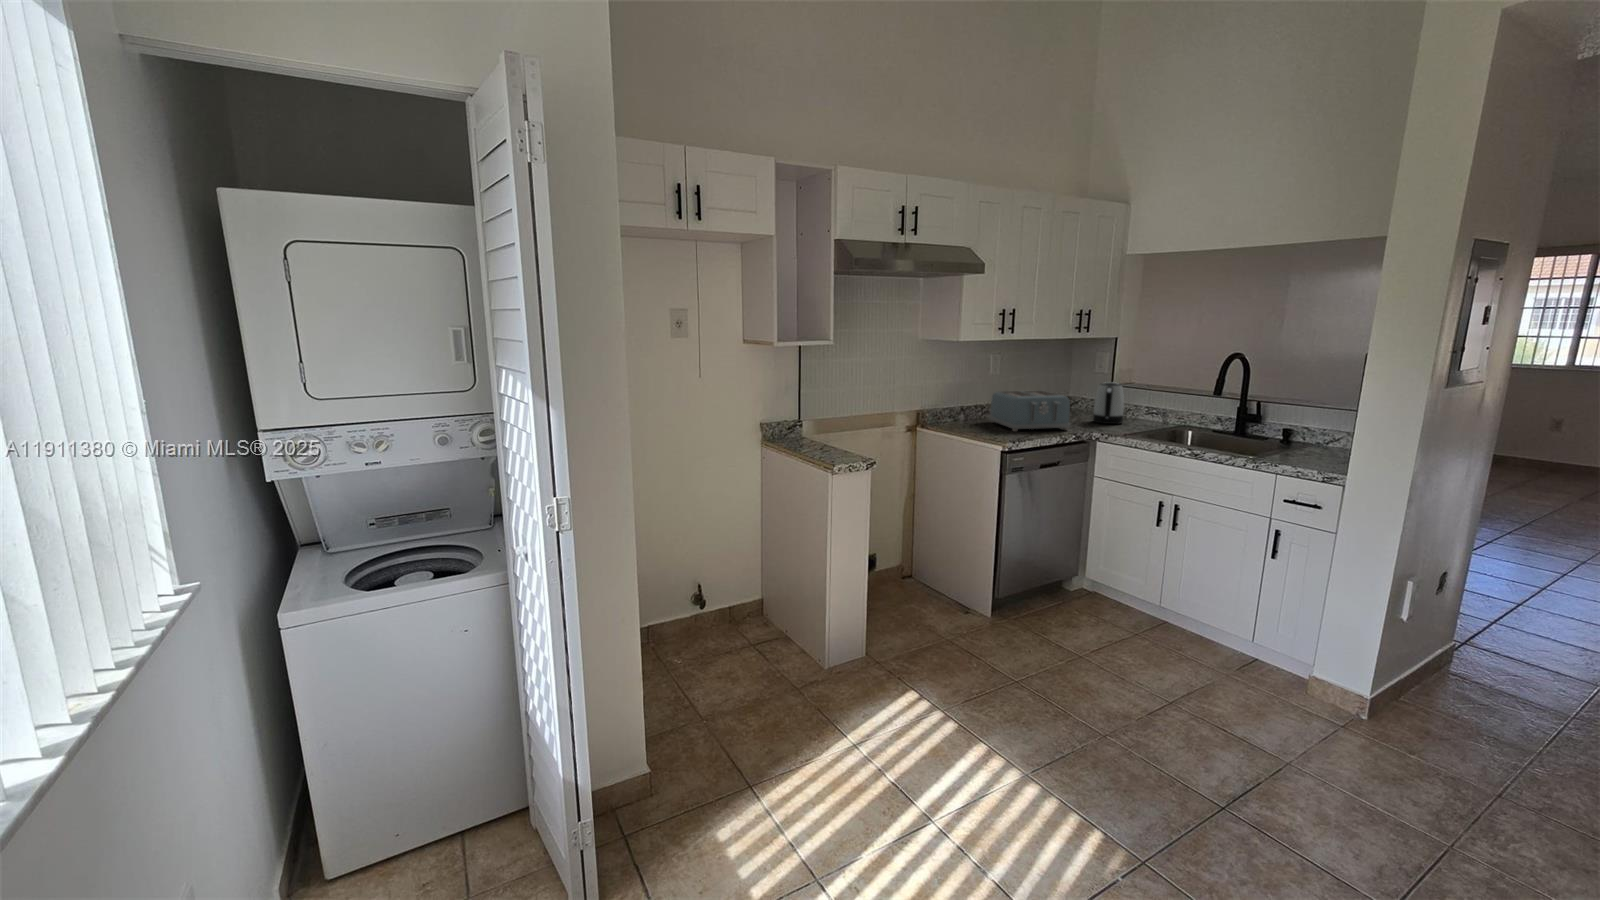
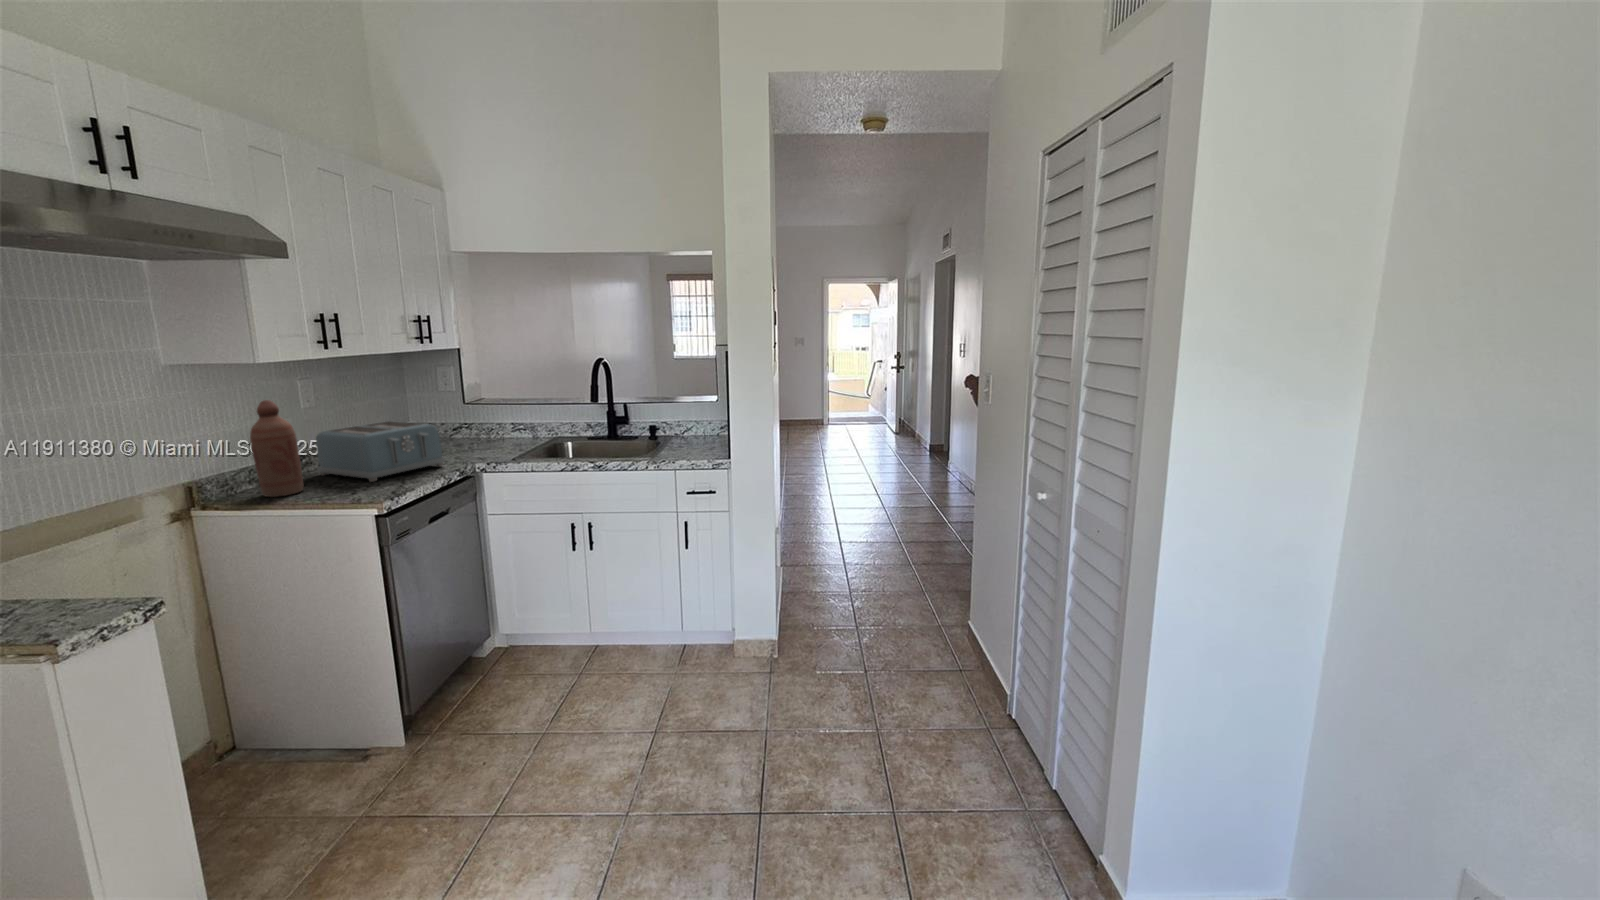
bottle: none [951,366,976,430] -> present [250,400,303,497]
kettle: present [1093,382,1124,424] -> none [457,401,494,450]

